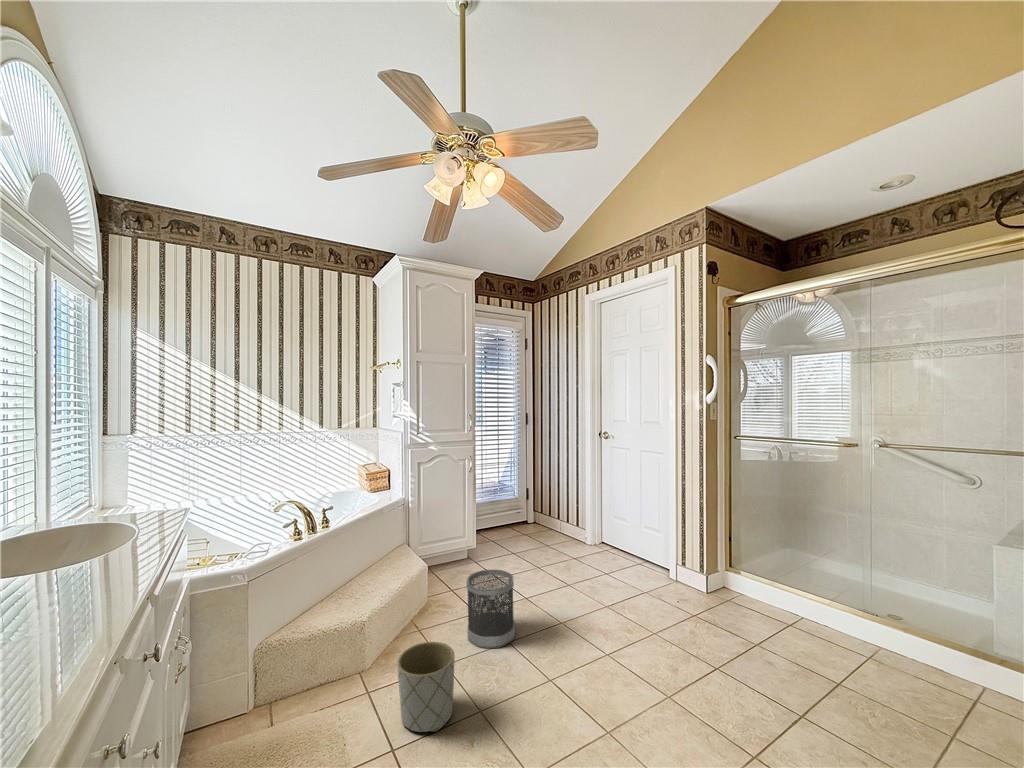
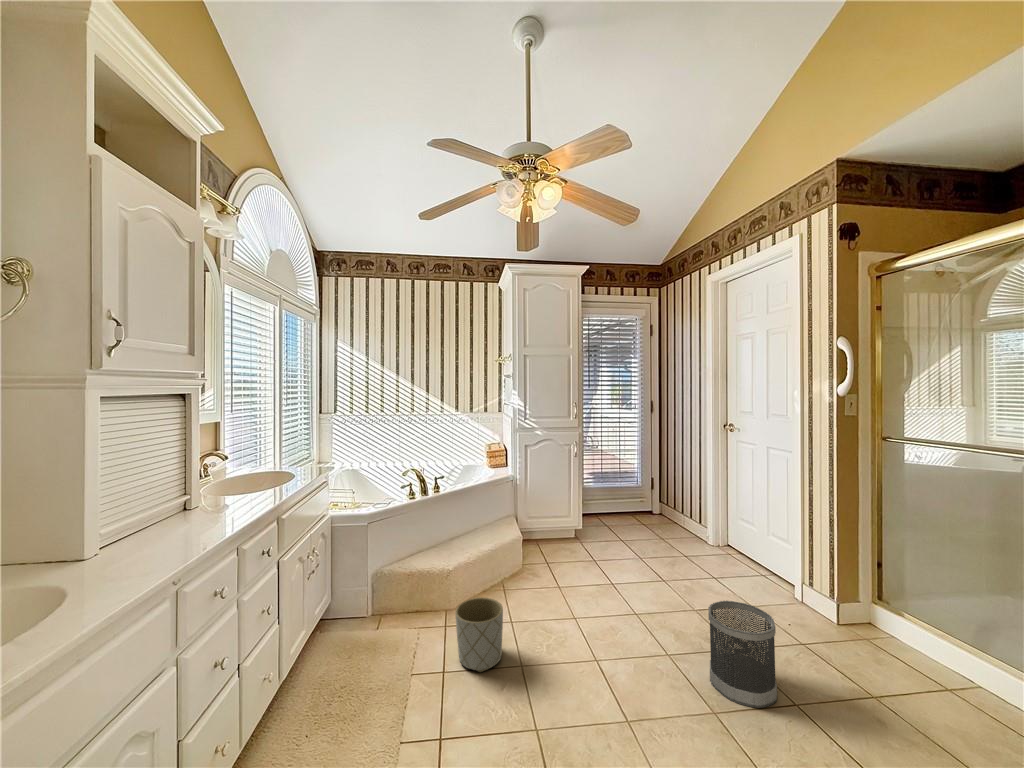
wastebasket: present [467,569,515,648] -> present [708,601,777,708]

